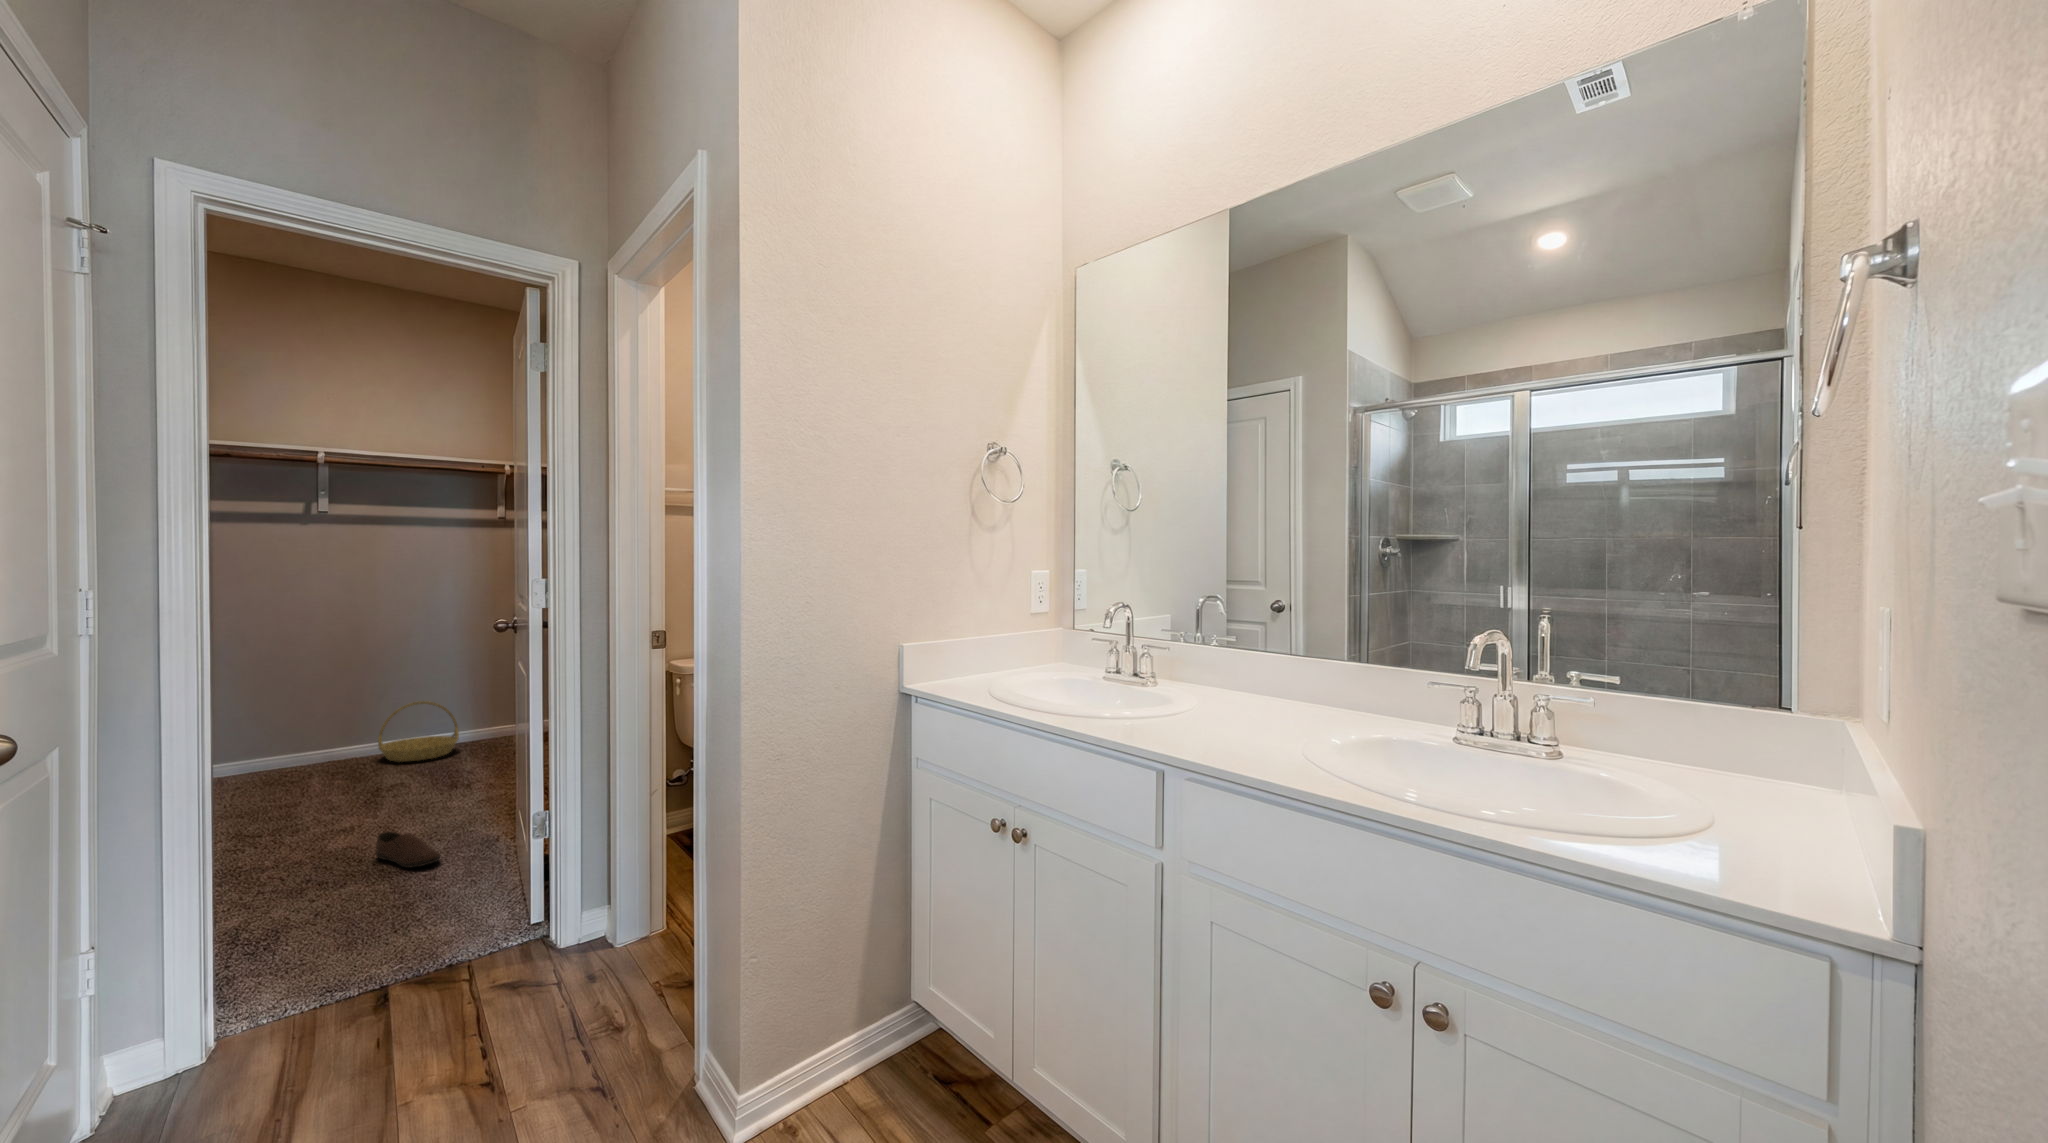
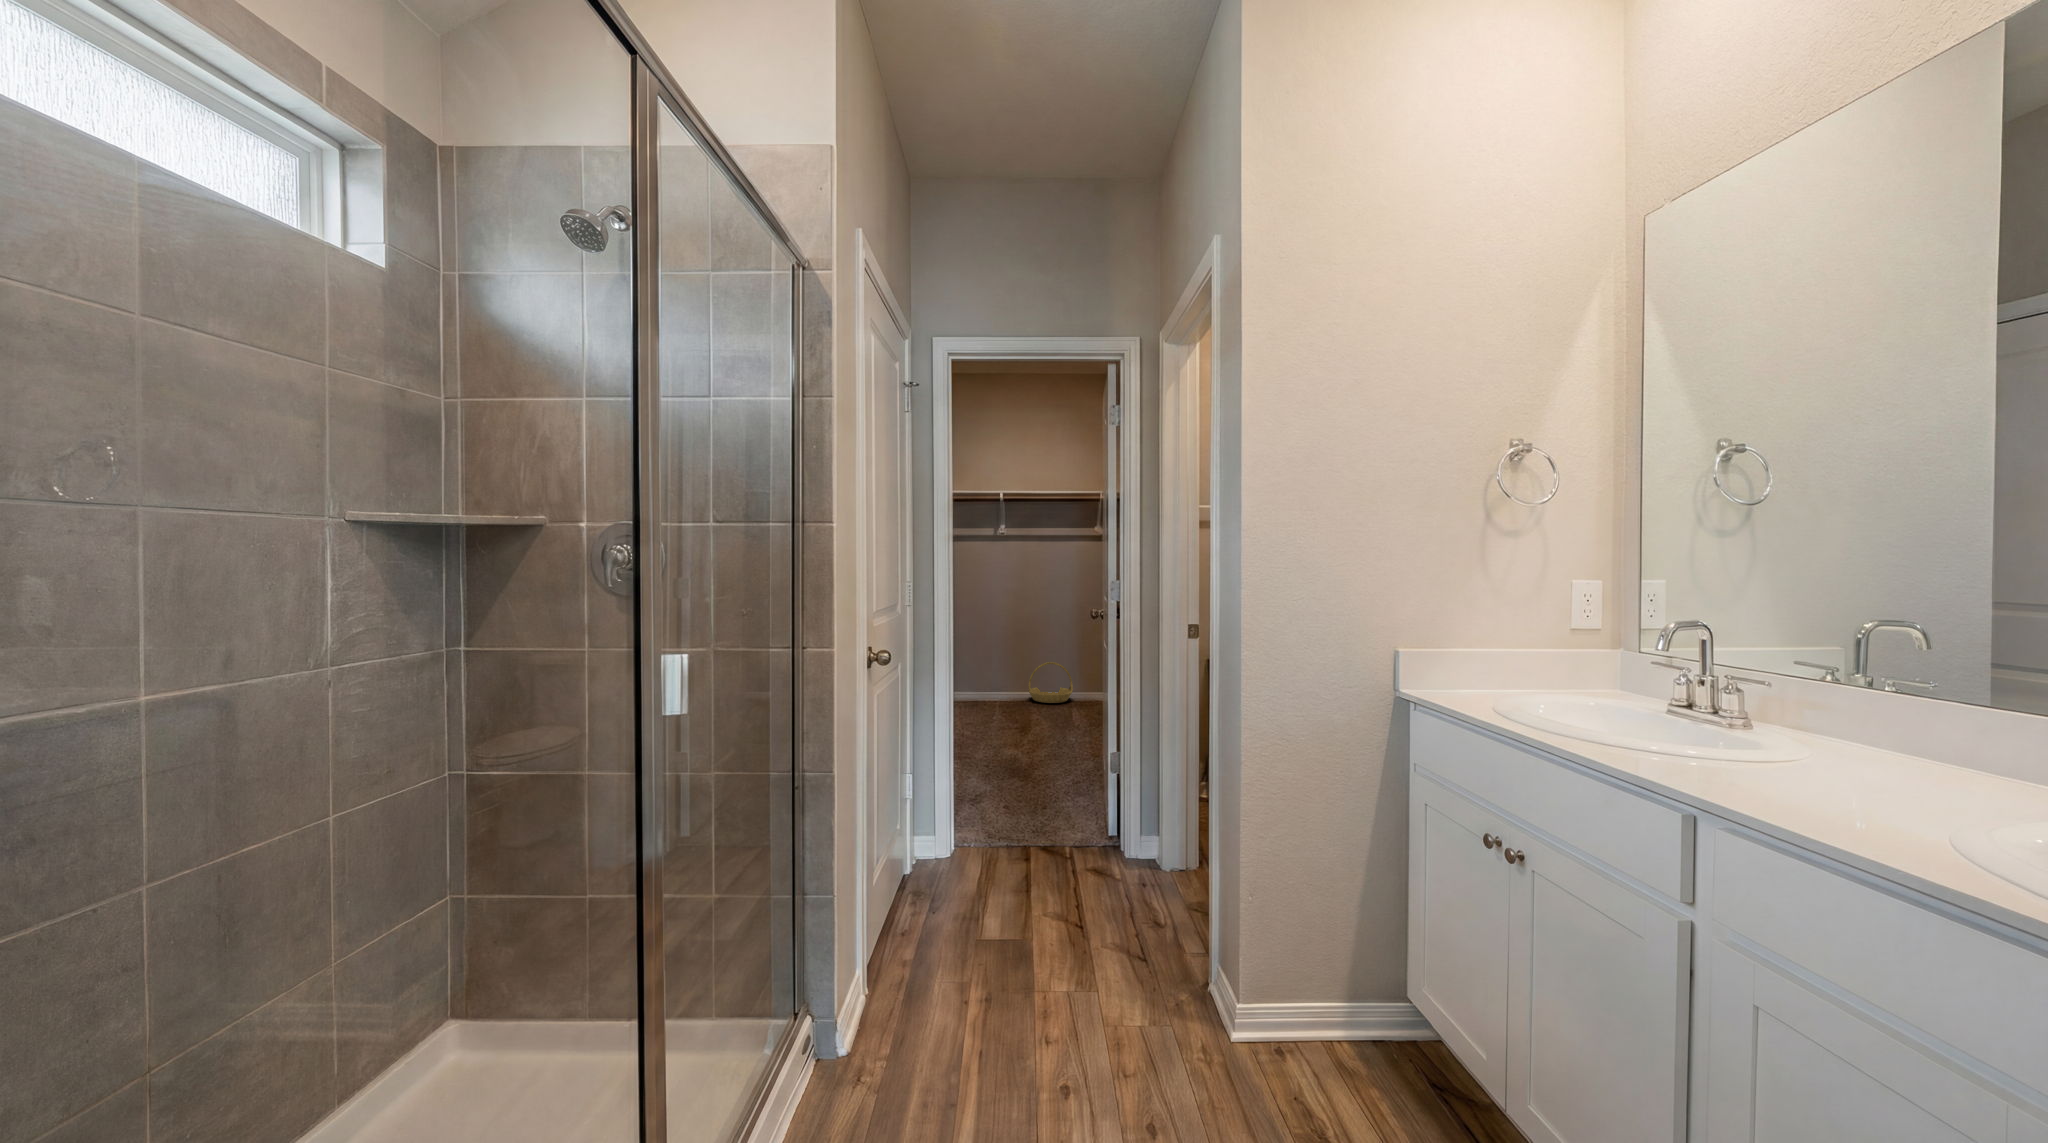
shoe: present [376,831,440,868] -> none [1024,747,1058,774]

